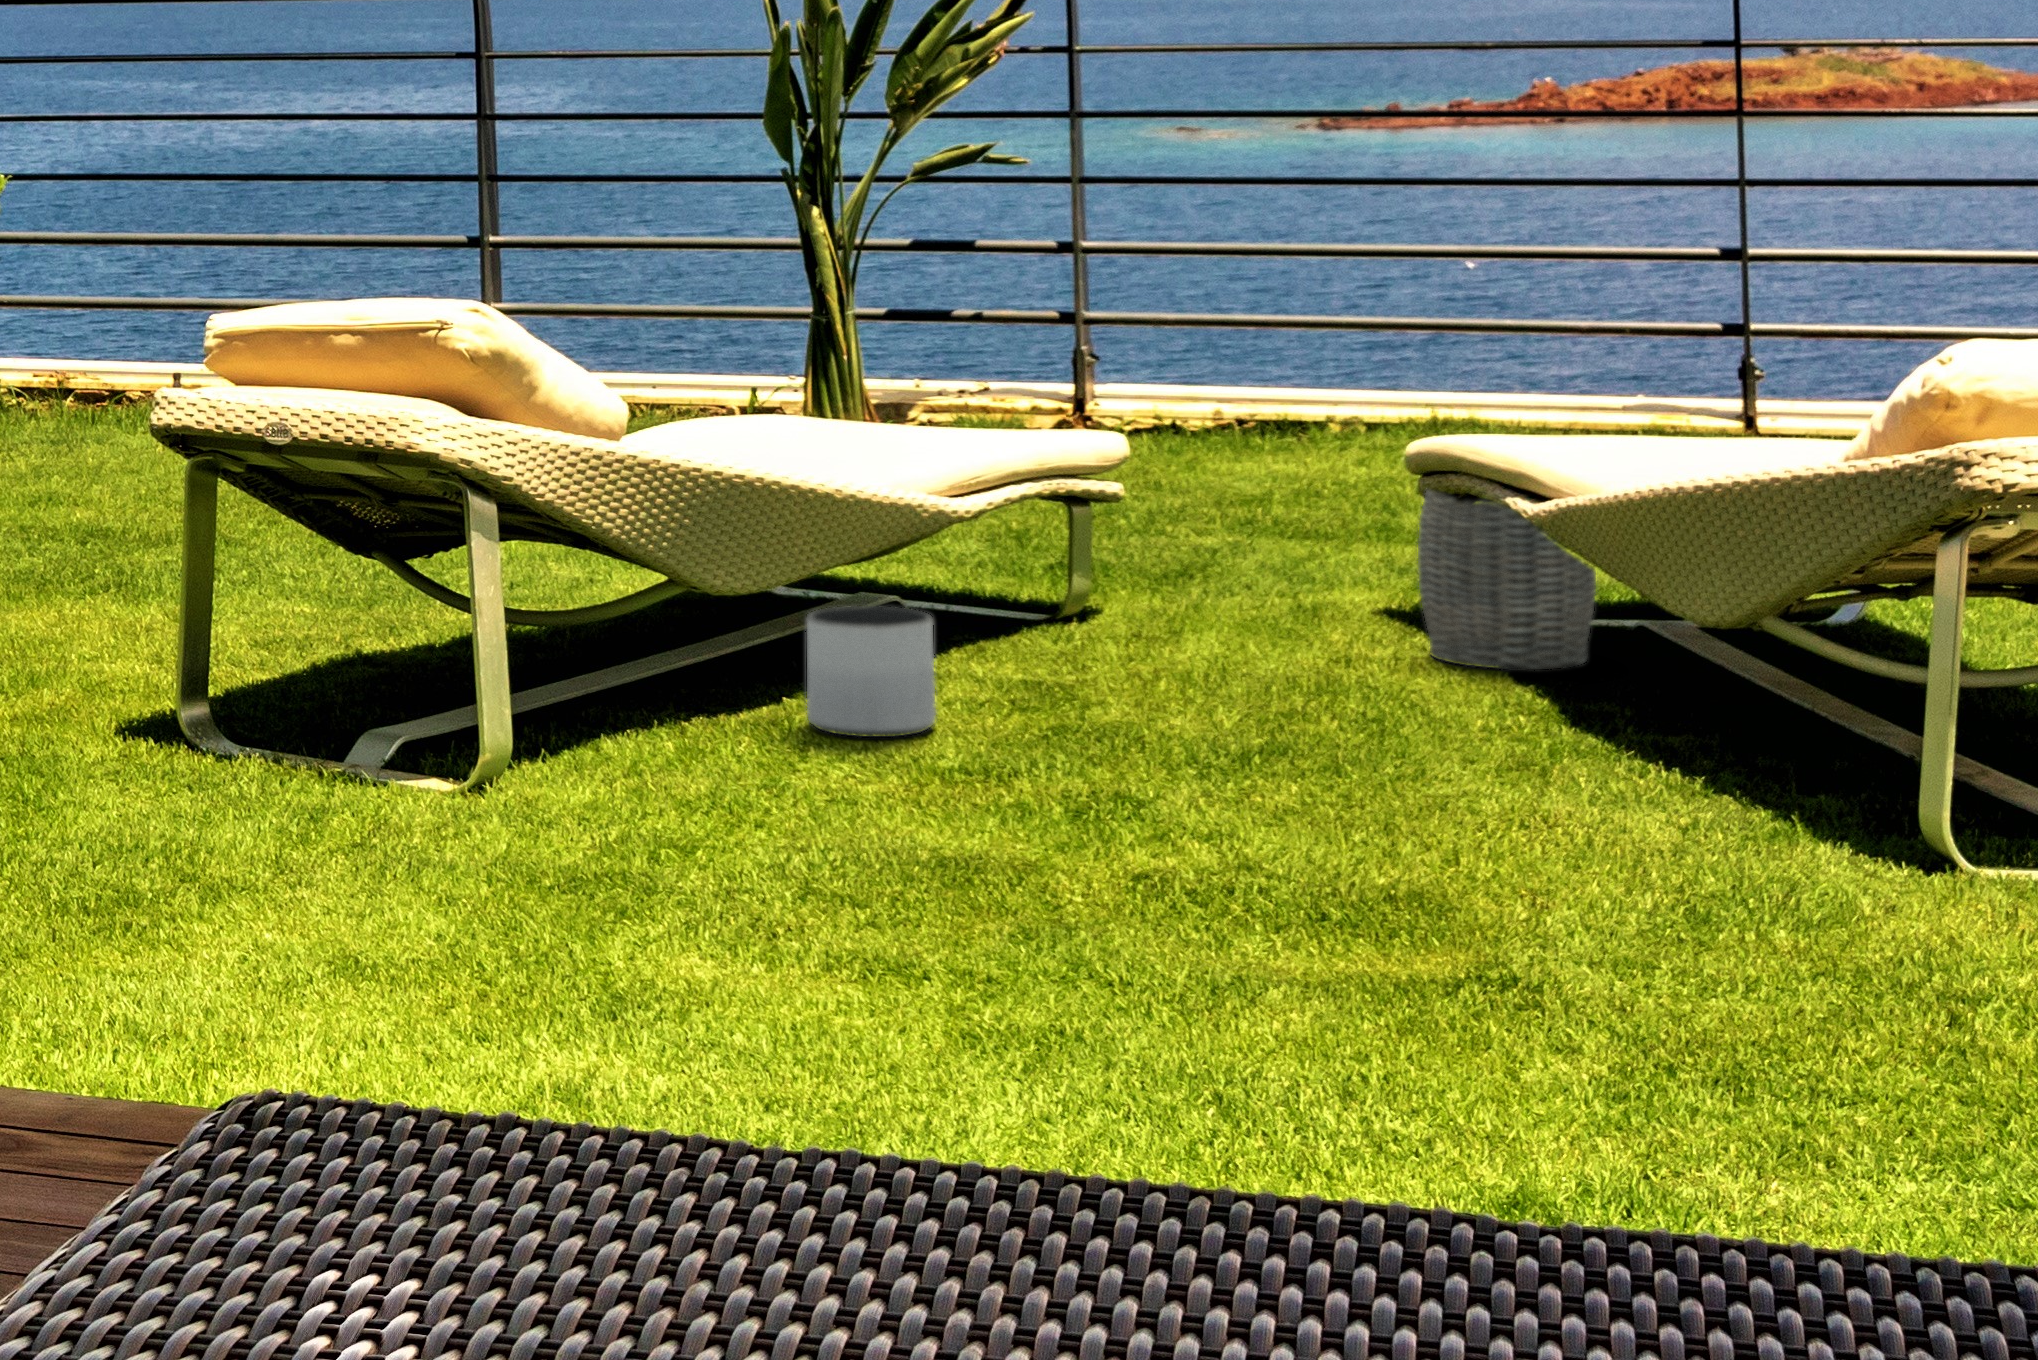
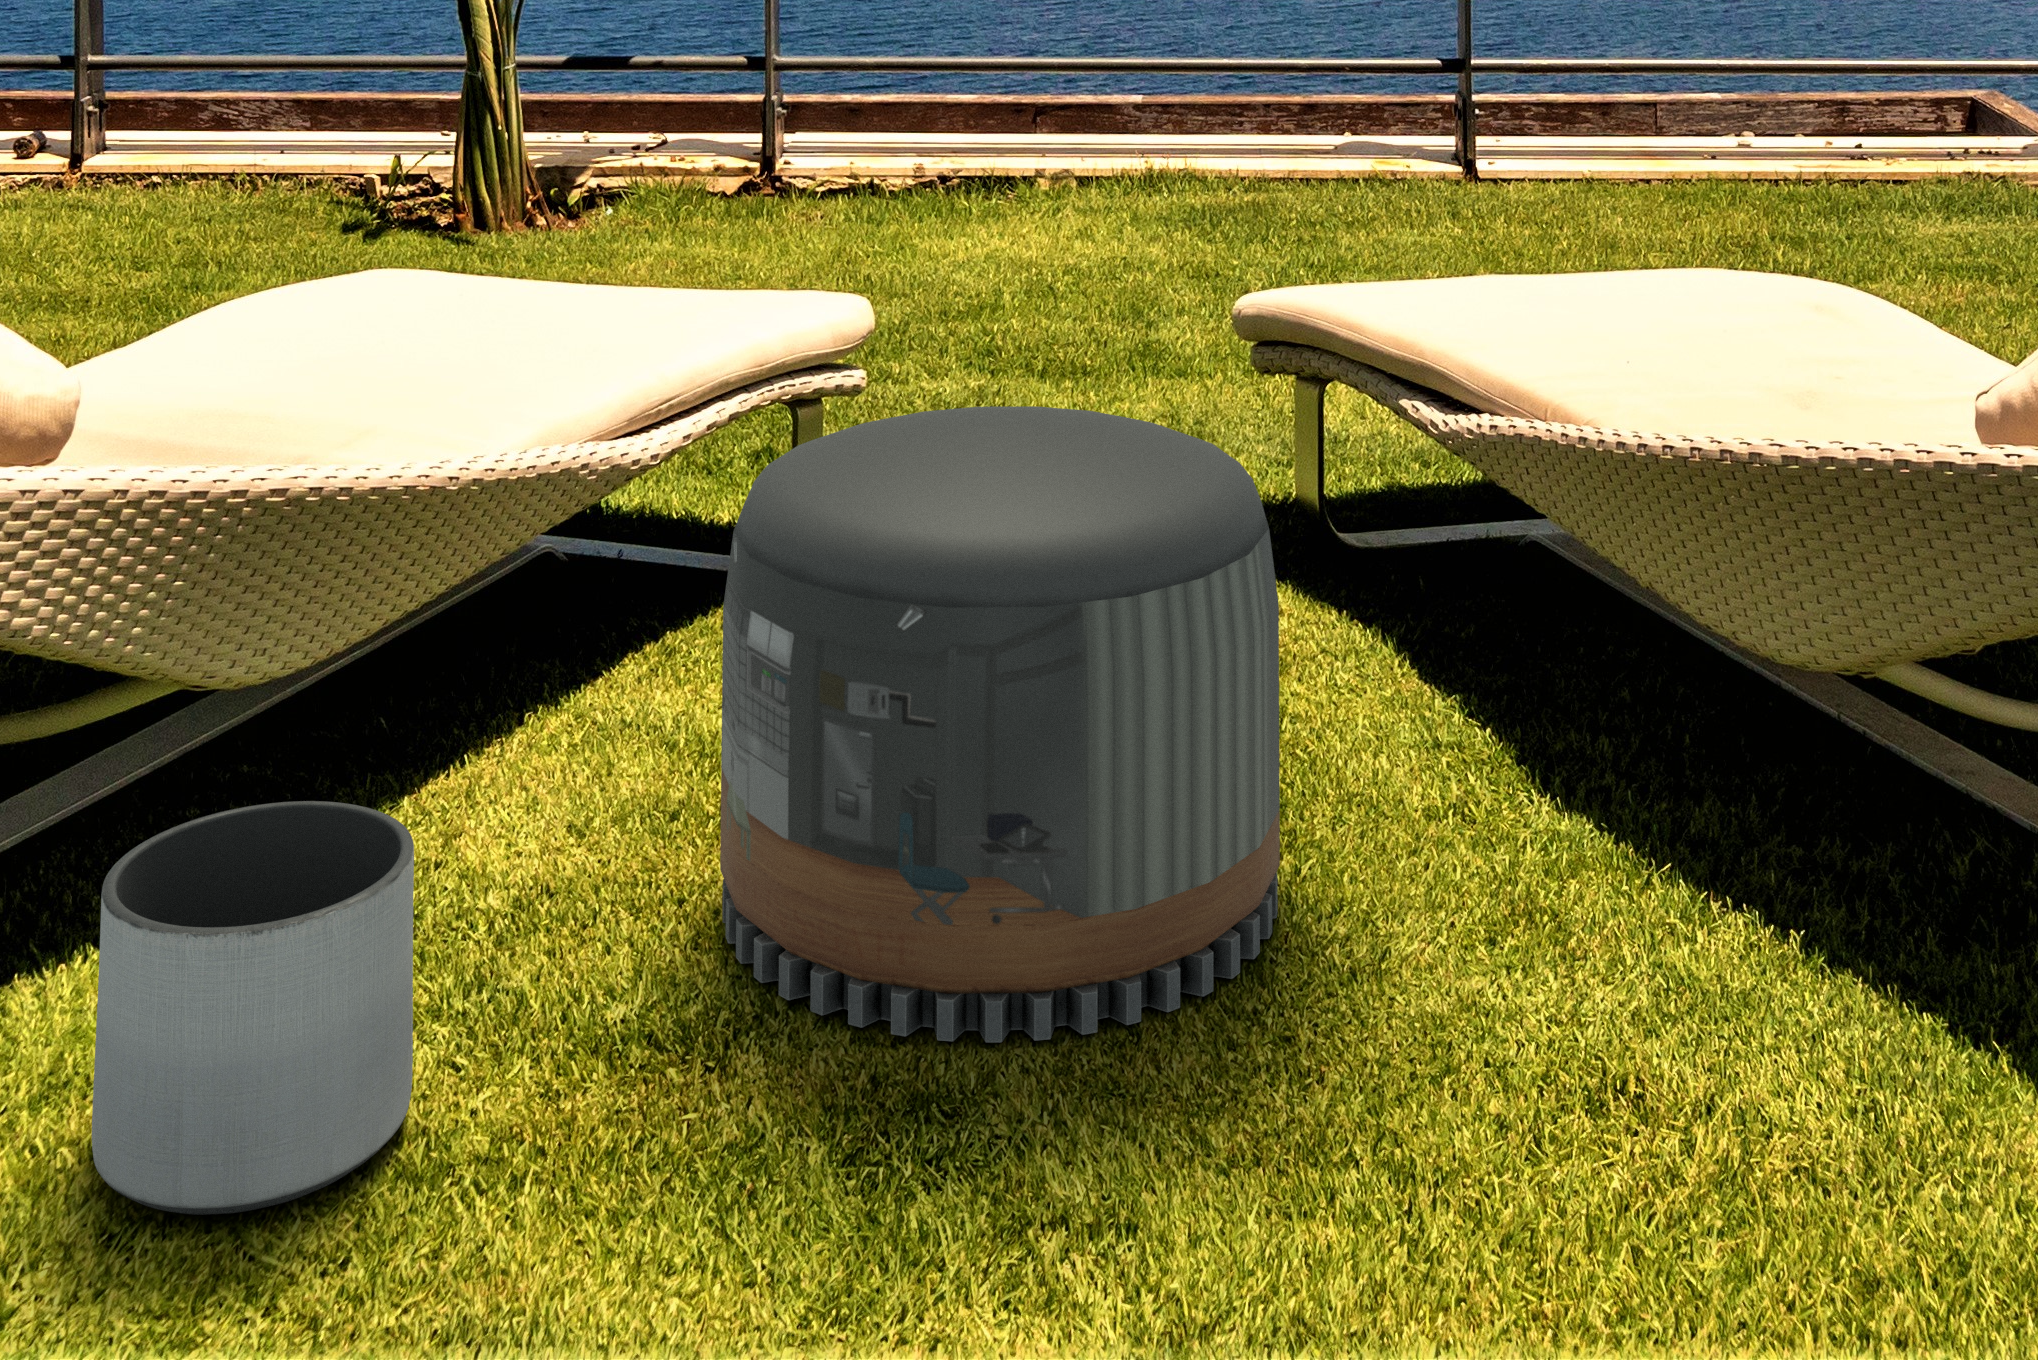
pouf: none [1062,475,1351,728] -> present [720,406,1280,1042]
woven basket: present [1418,491,1596,669] -> none [1310,345,1590,701]

